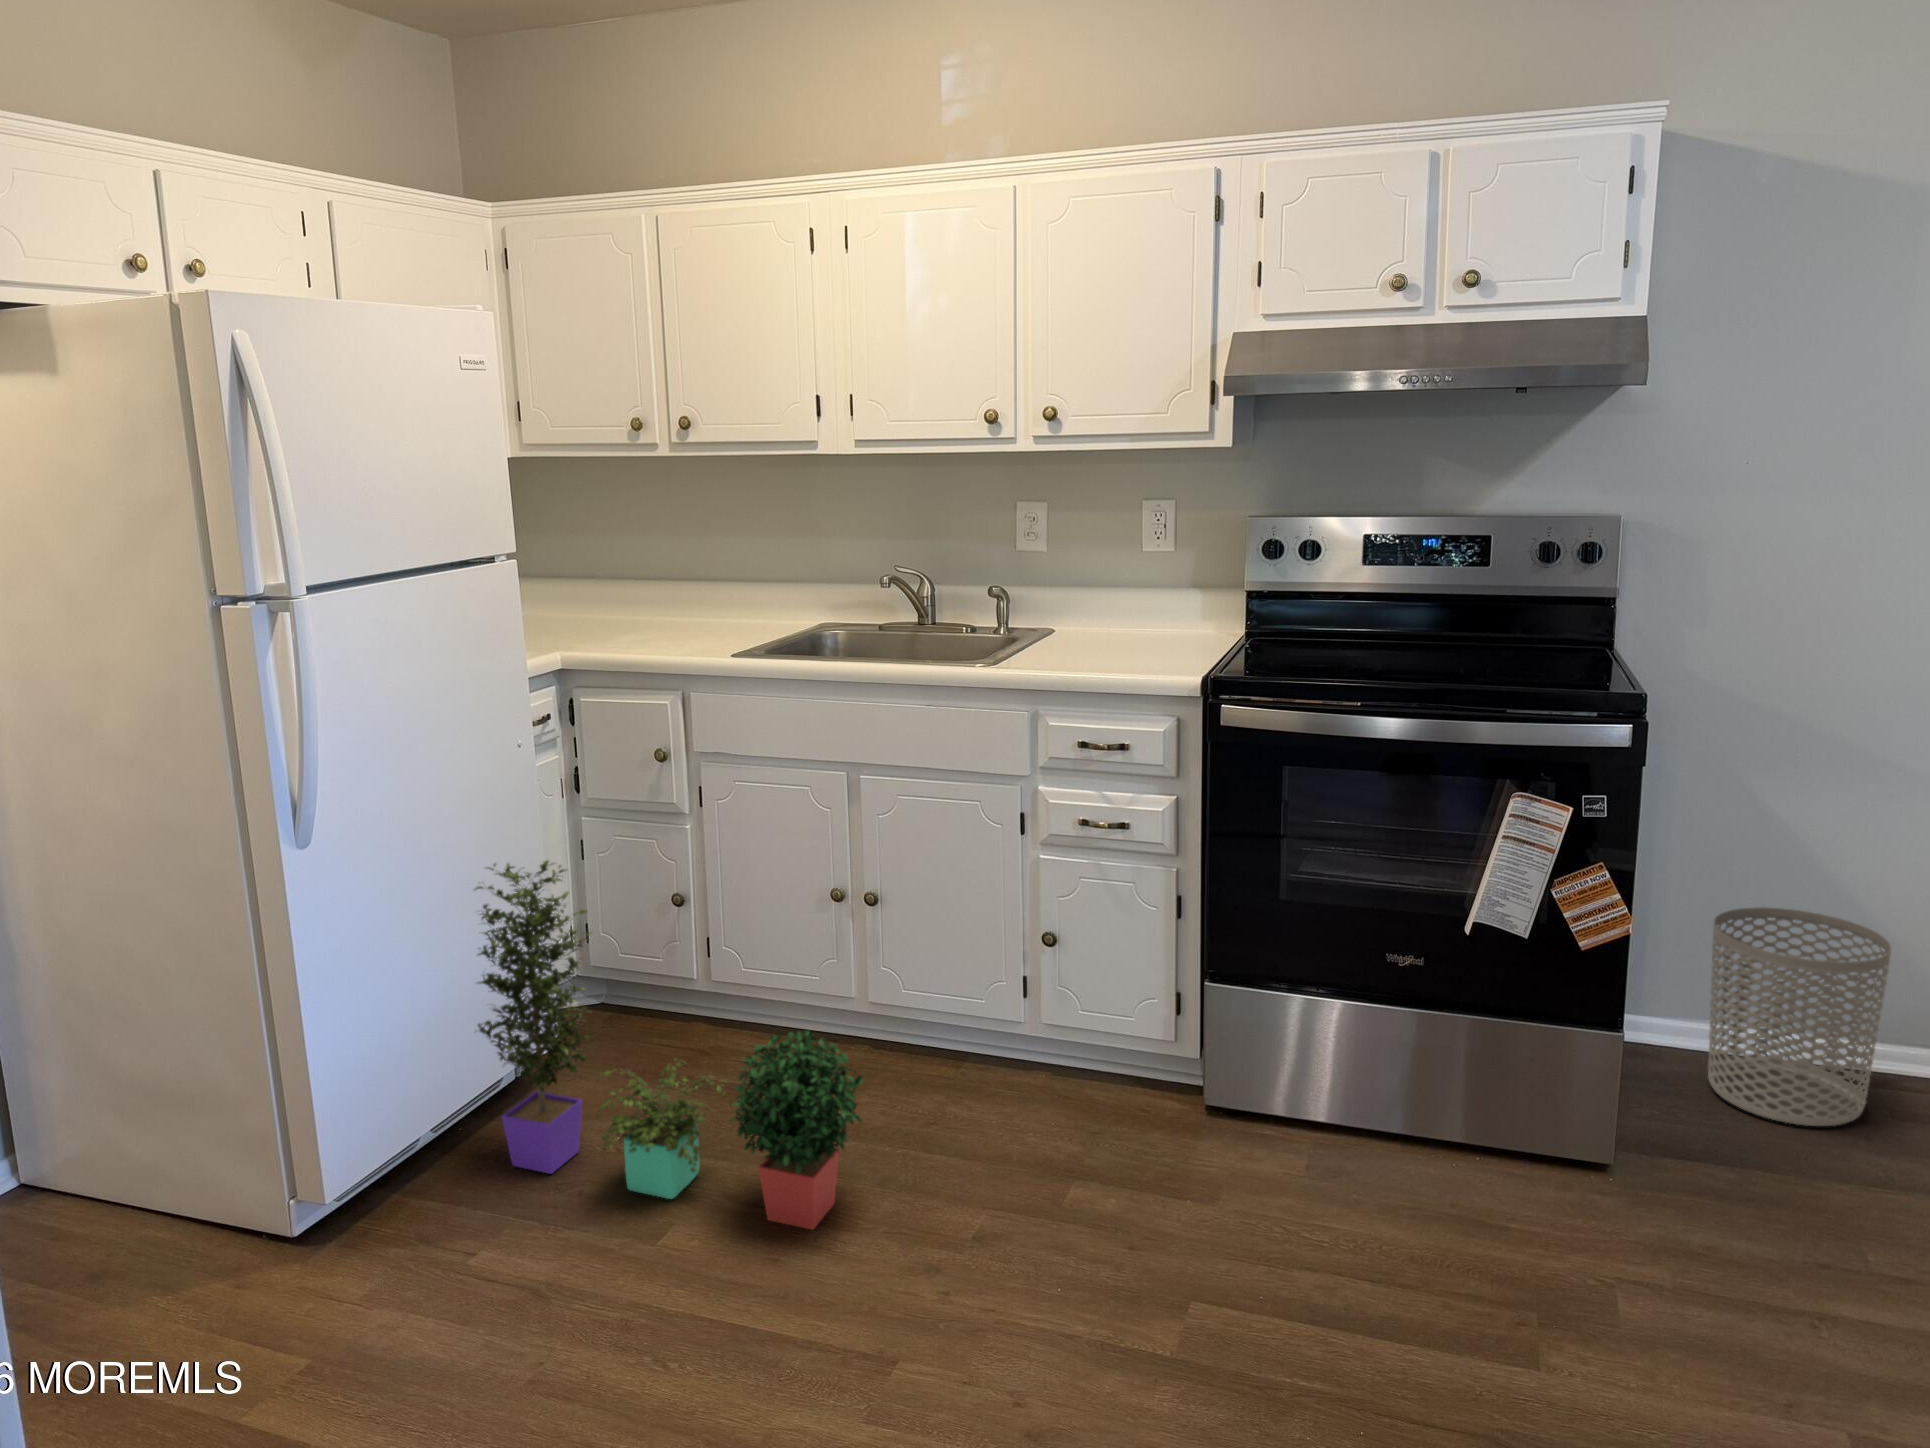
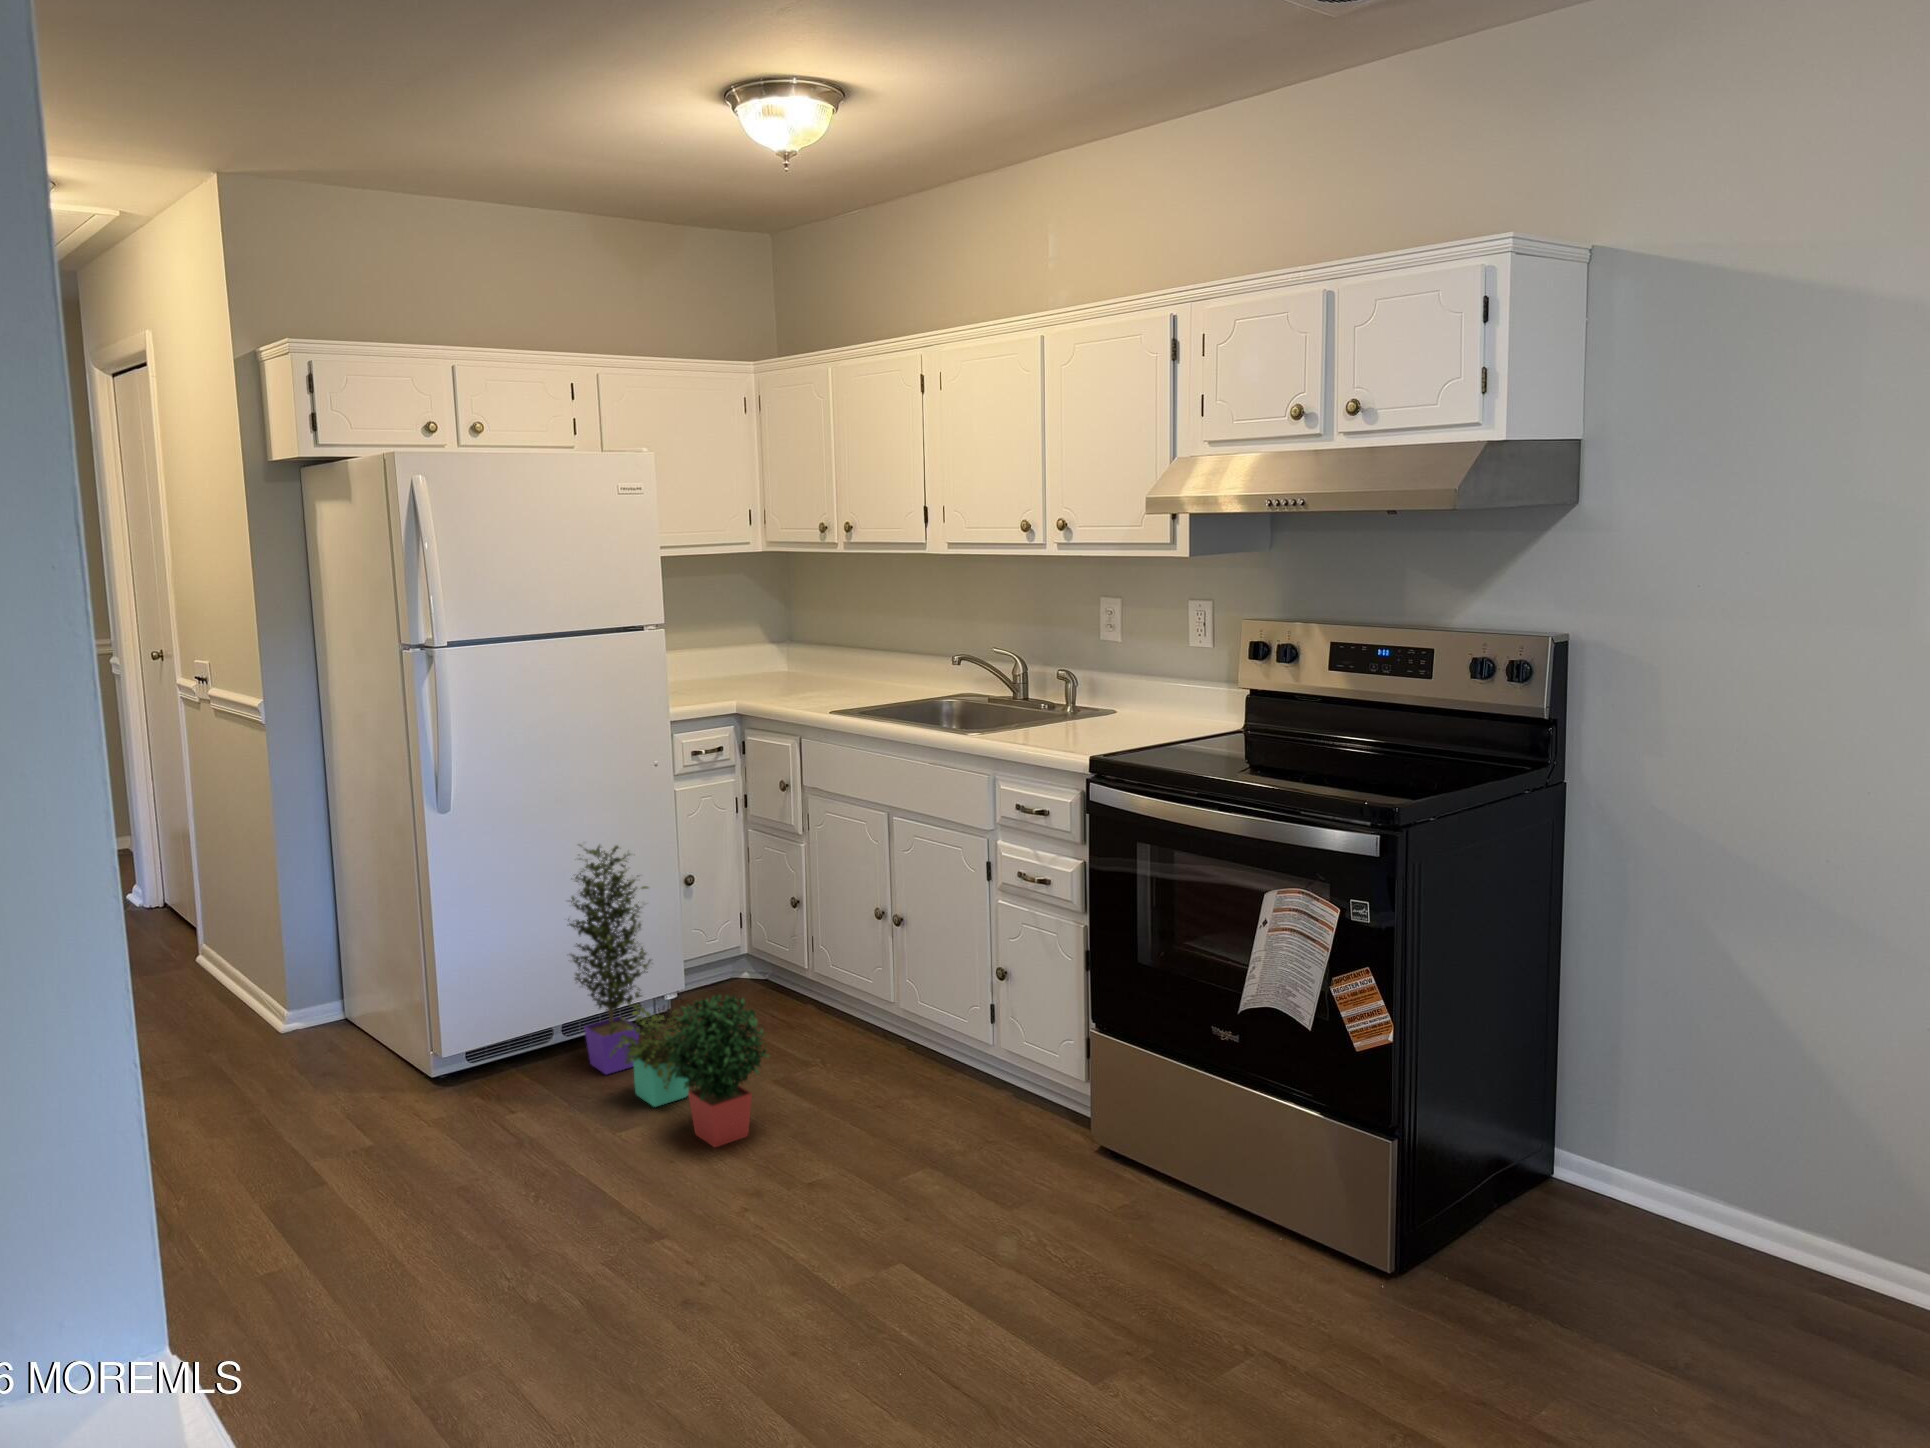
waste bin: present [1708,907,1891,1126] -> none [1599,1062,1787,1311]

